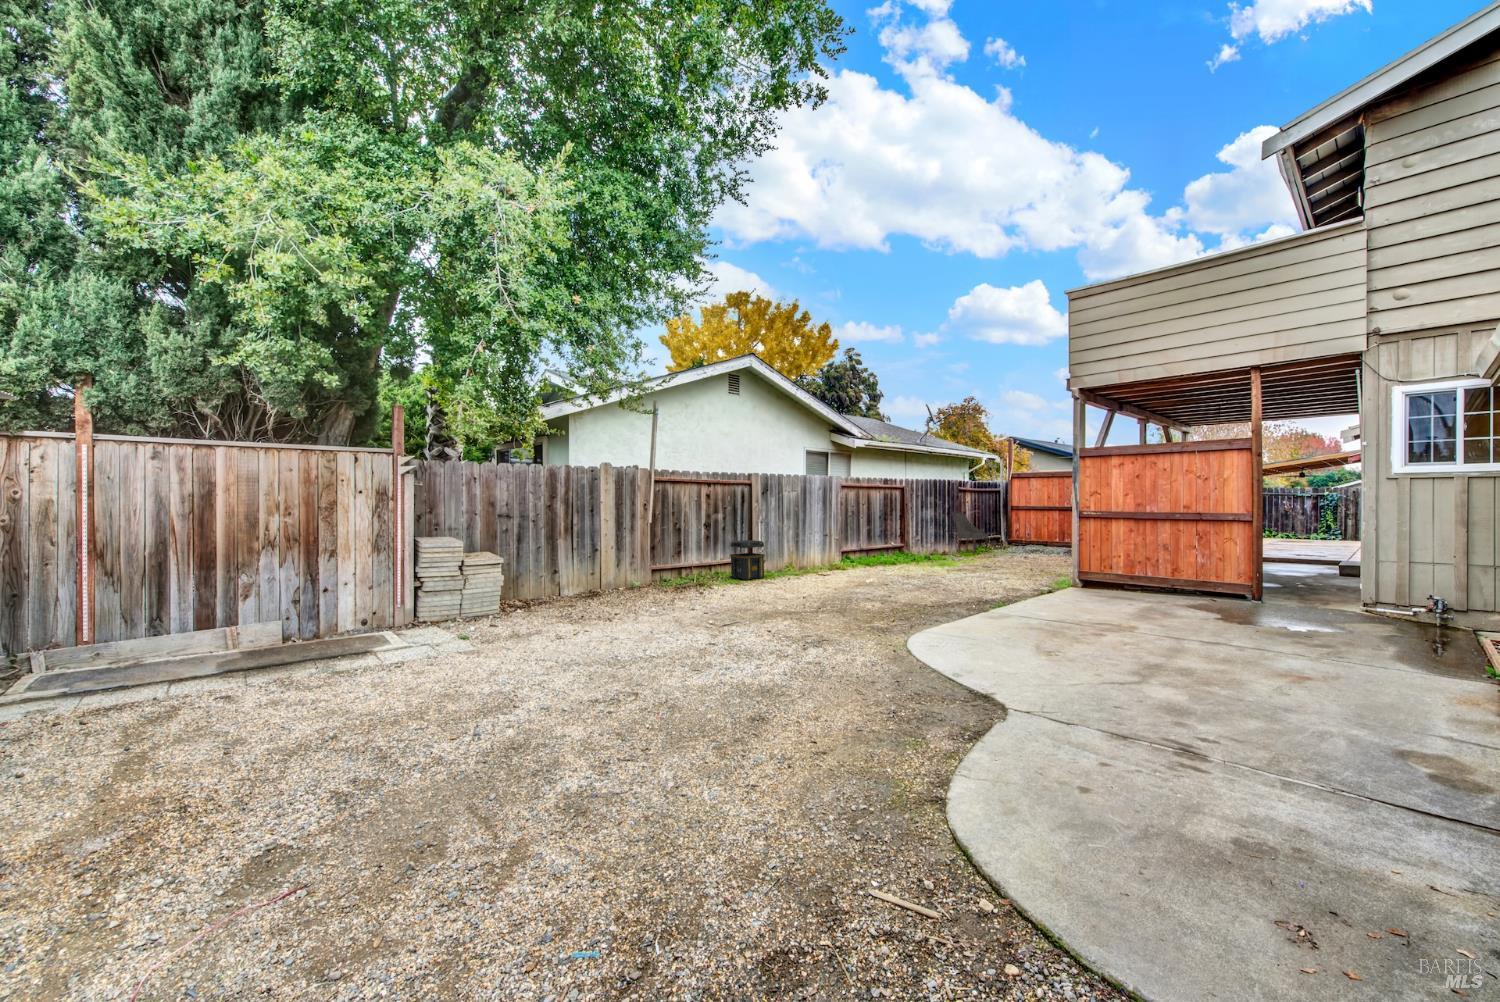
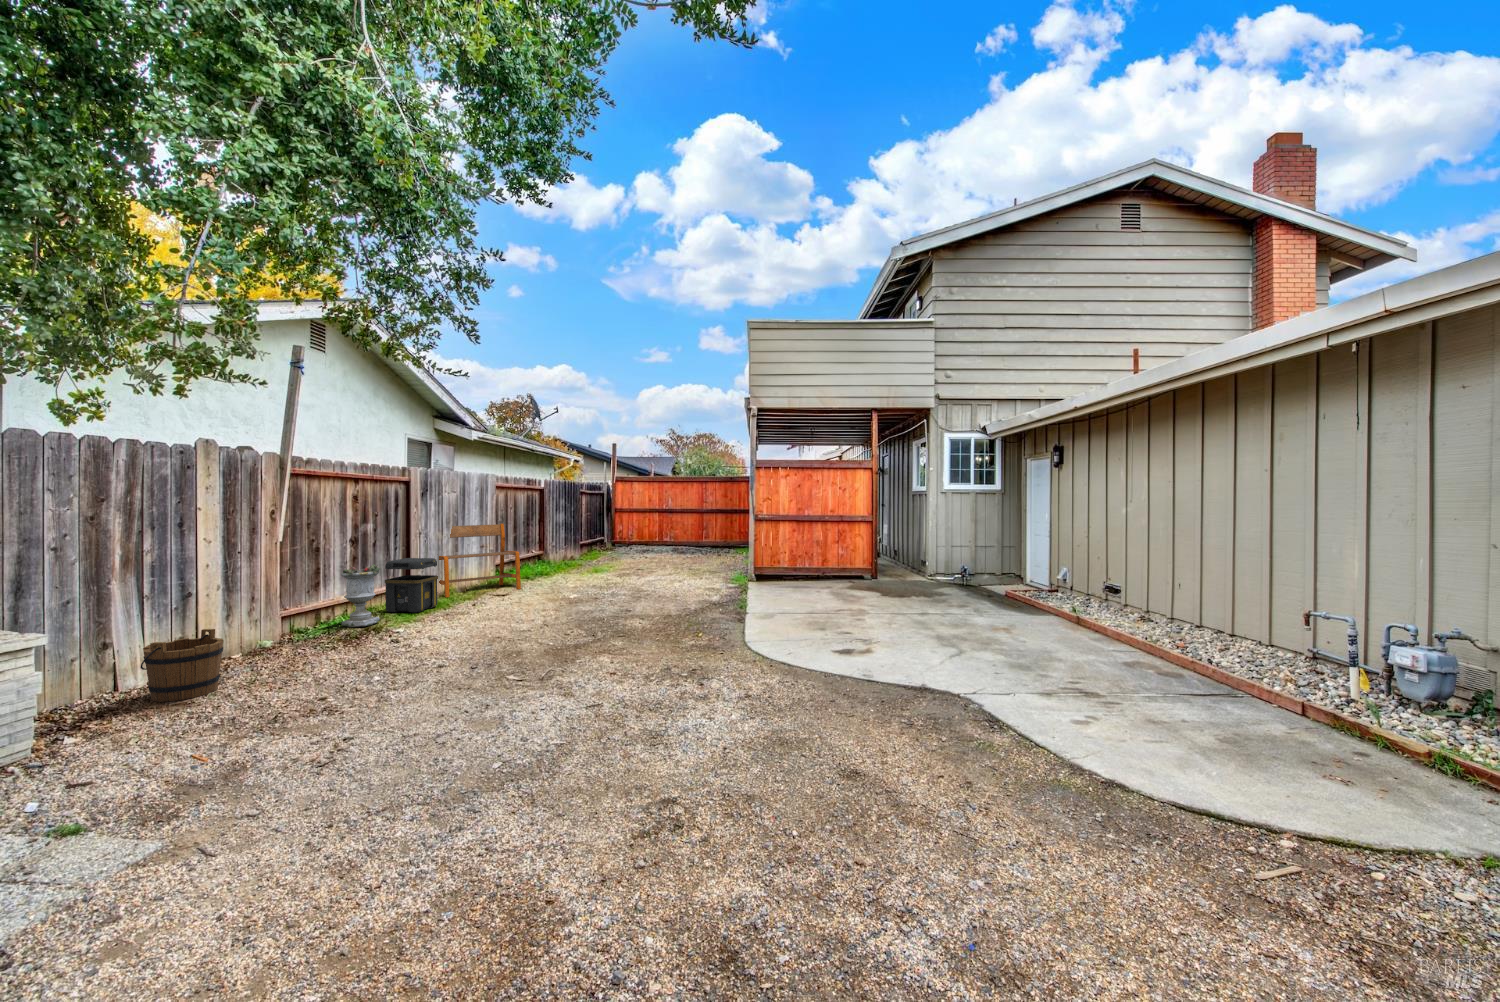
chair: present [955,513,988,553] -> none [584,516,614,557]
bench: none [782,517,842,573] -> present [439,524,521,597]
planter: none [694,542,717,584] -> present [341,564,381,627]
bucket: none [564,569,598,605] -> present [141,629,223,702]

